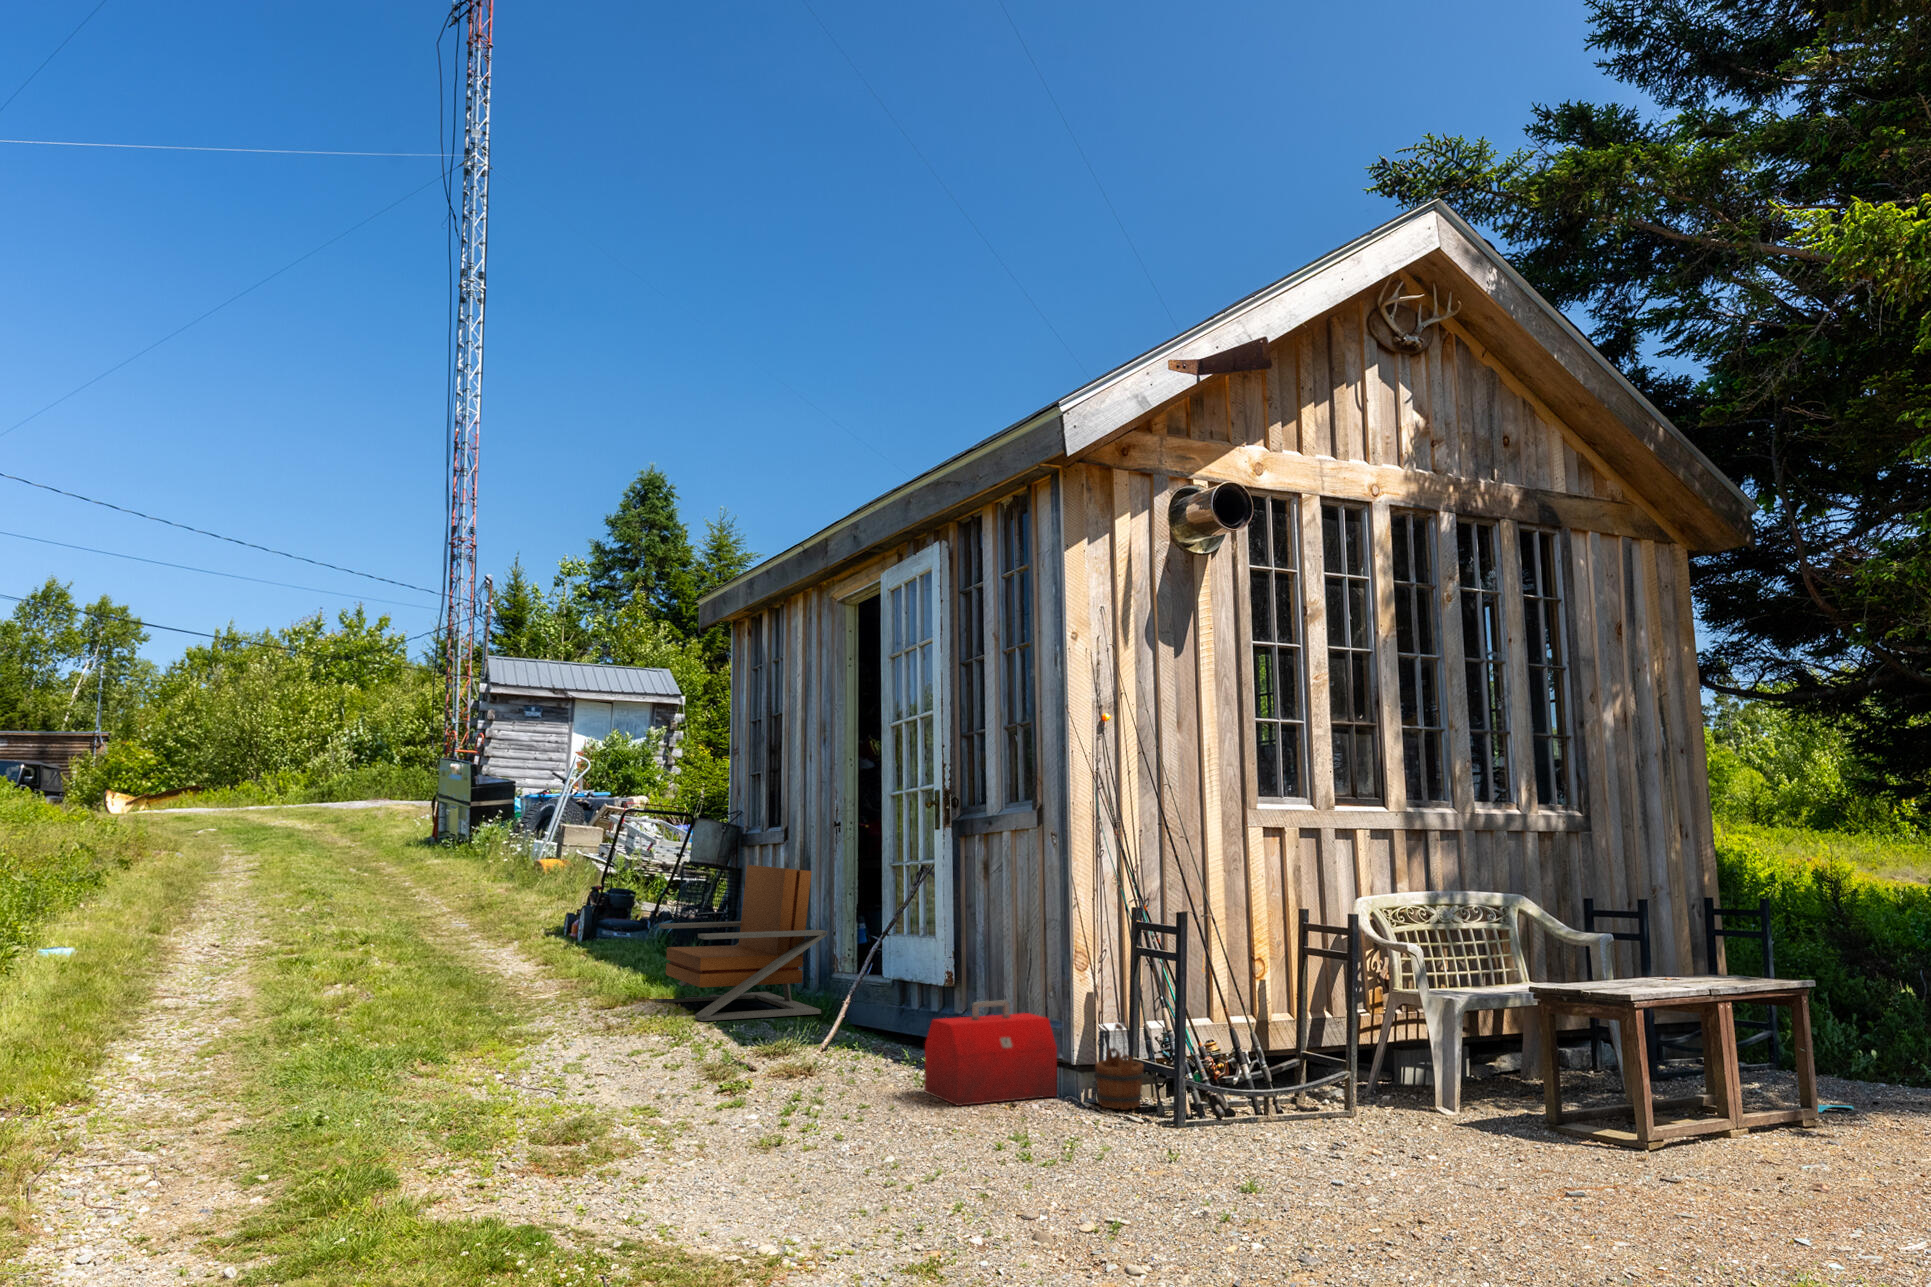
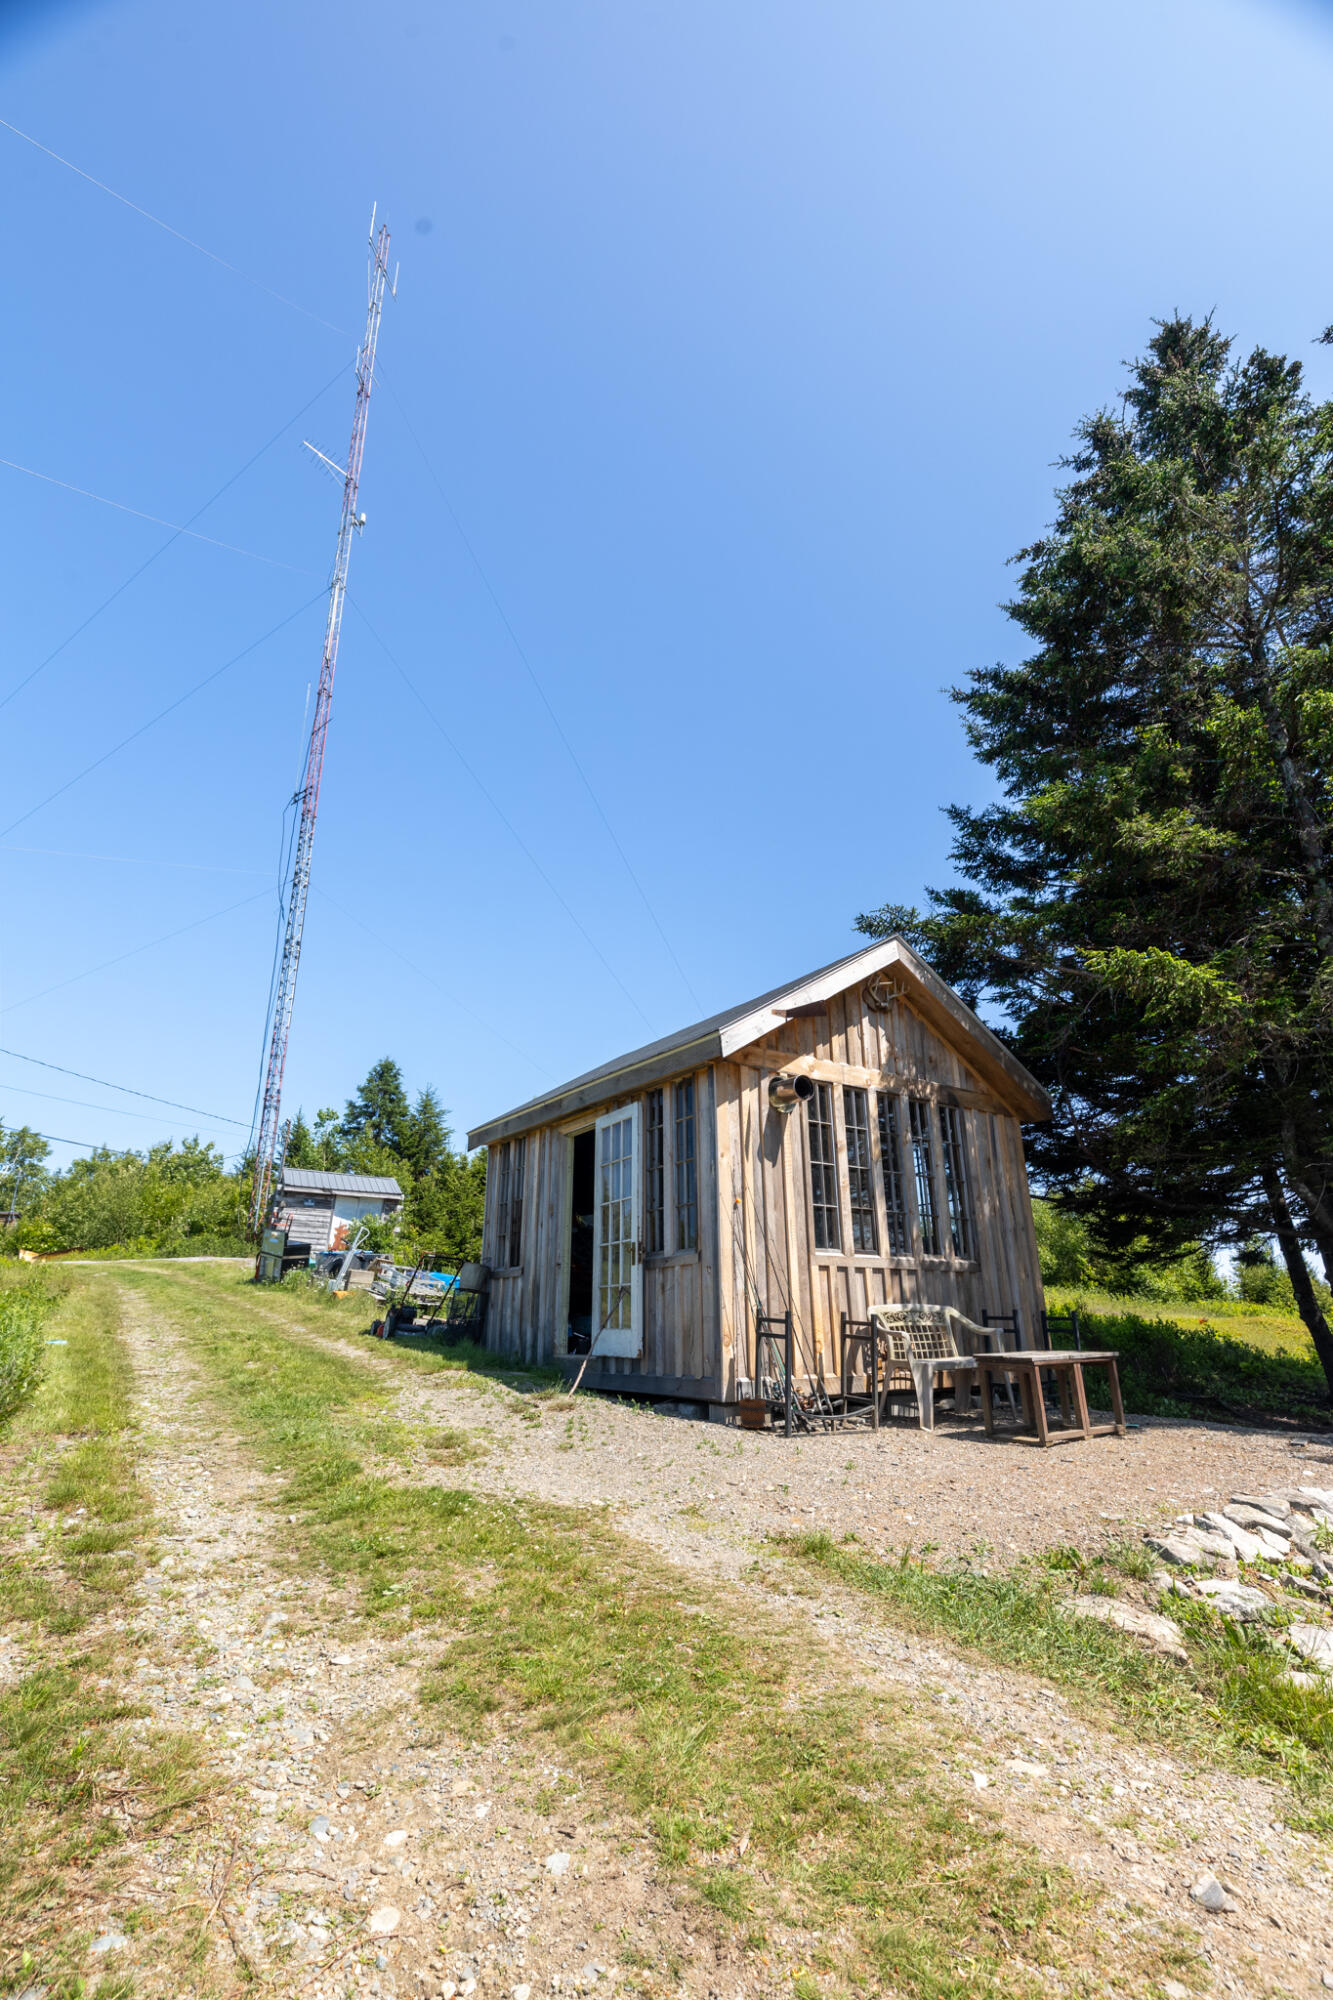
lounge chair: present [656,865,827,1021] -> none [444,1289,555,1385]
toolbox: present [924,1000,1057,1106] -> none [638,1364,715,1427]

